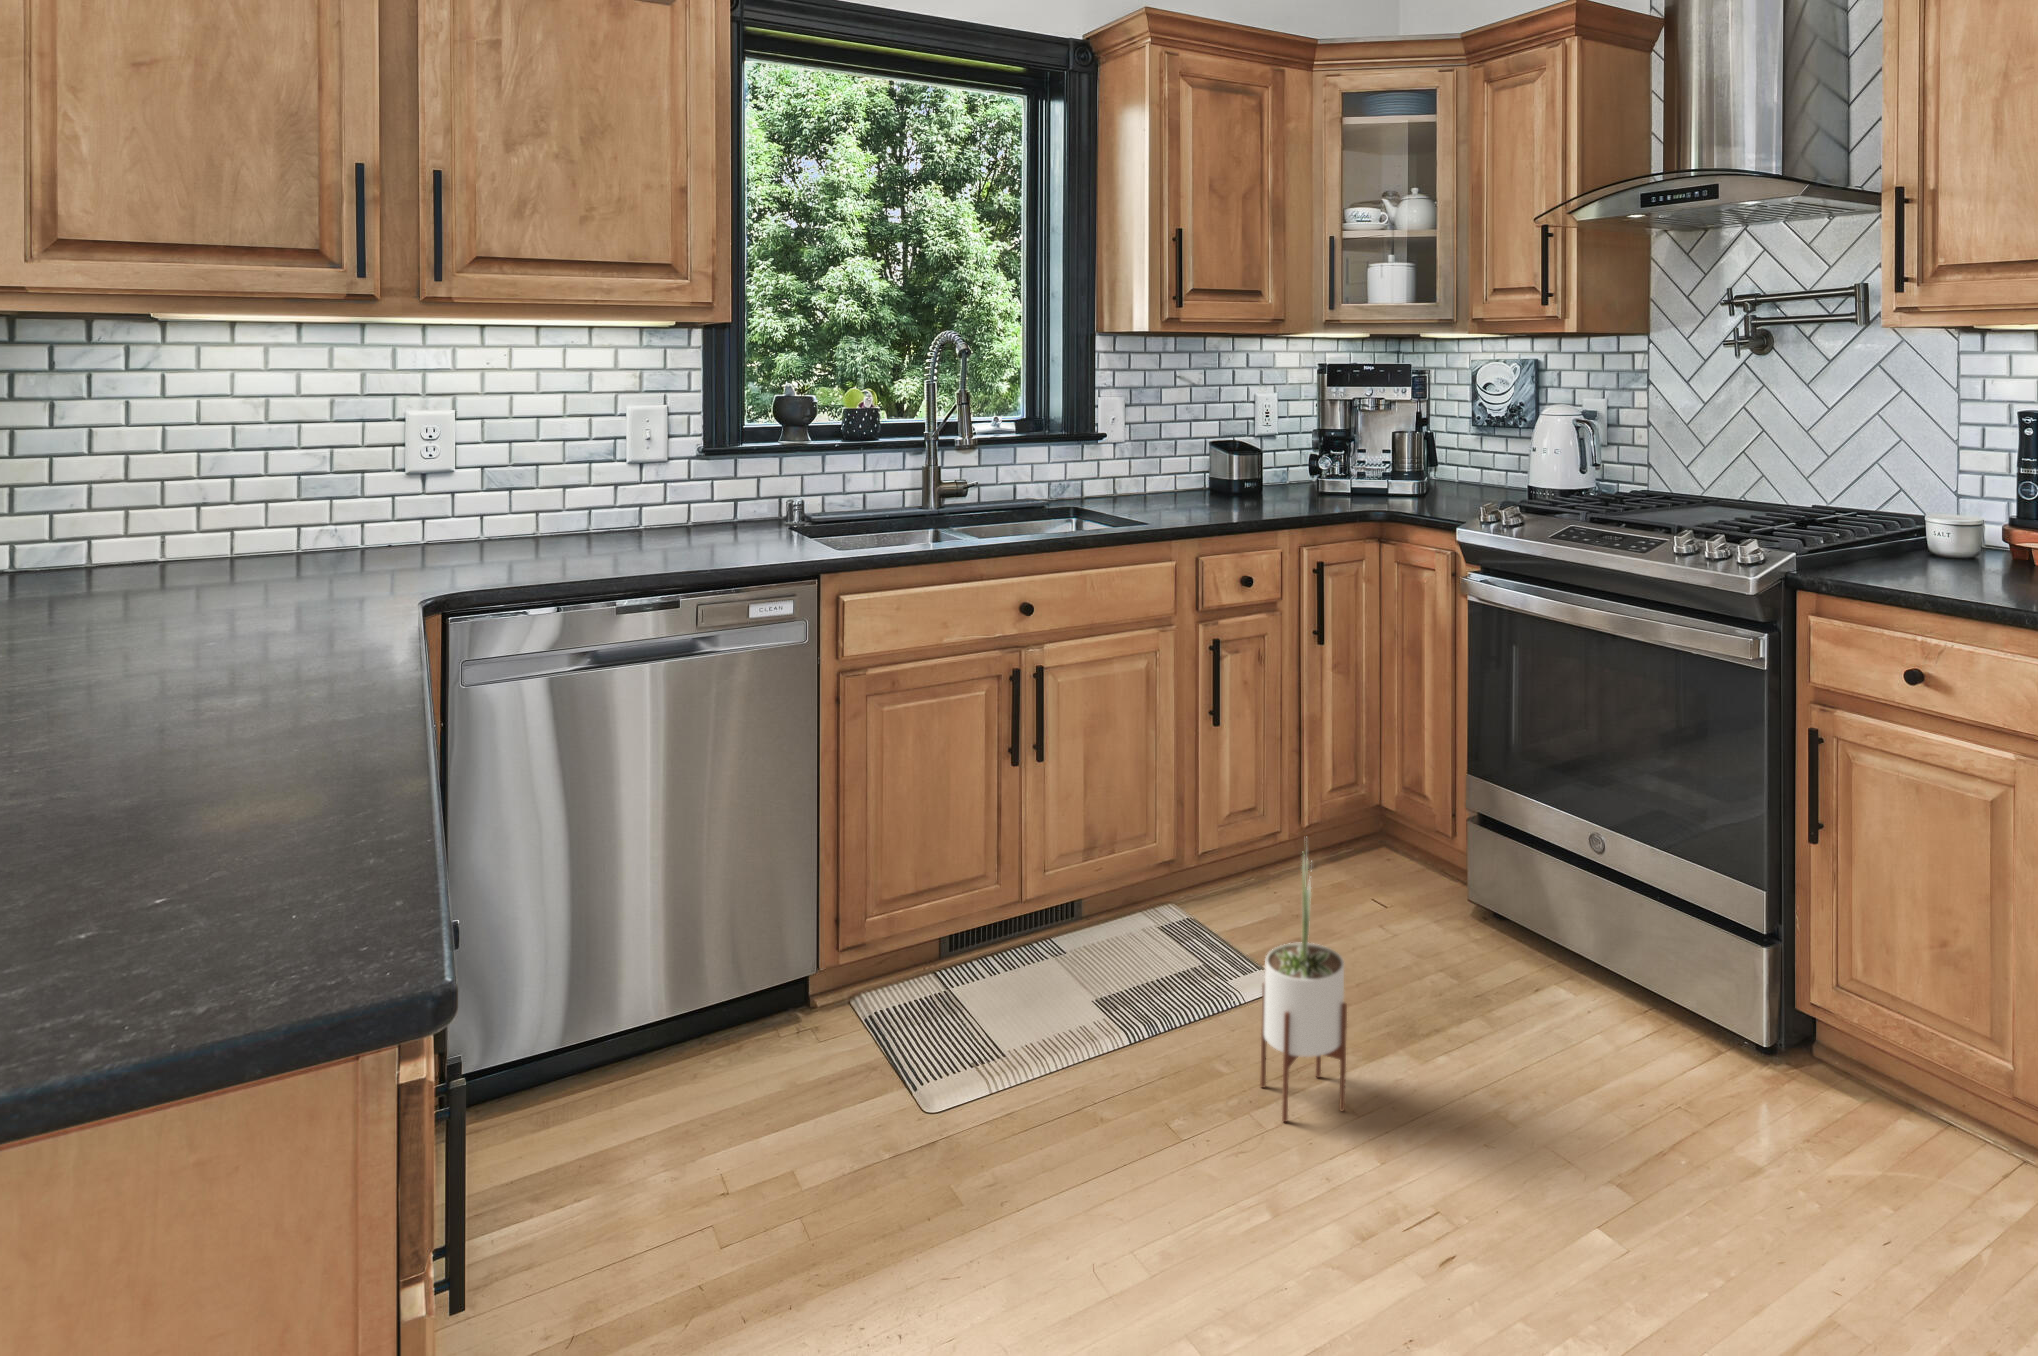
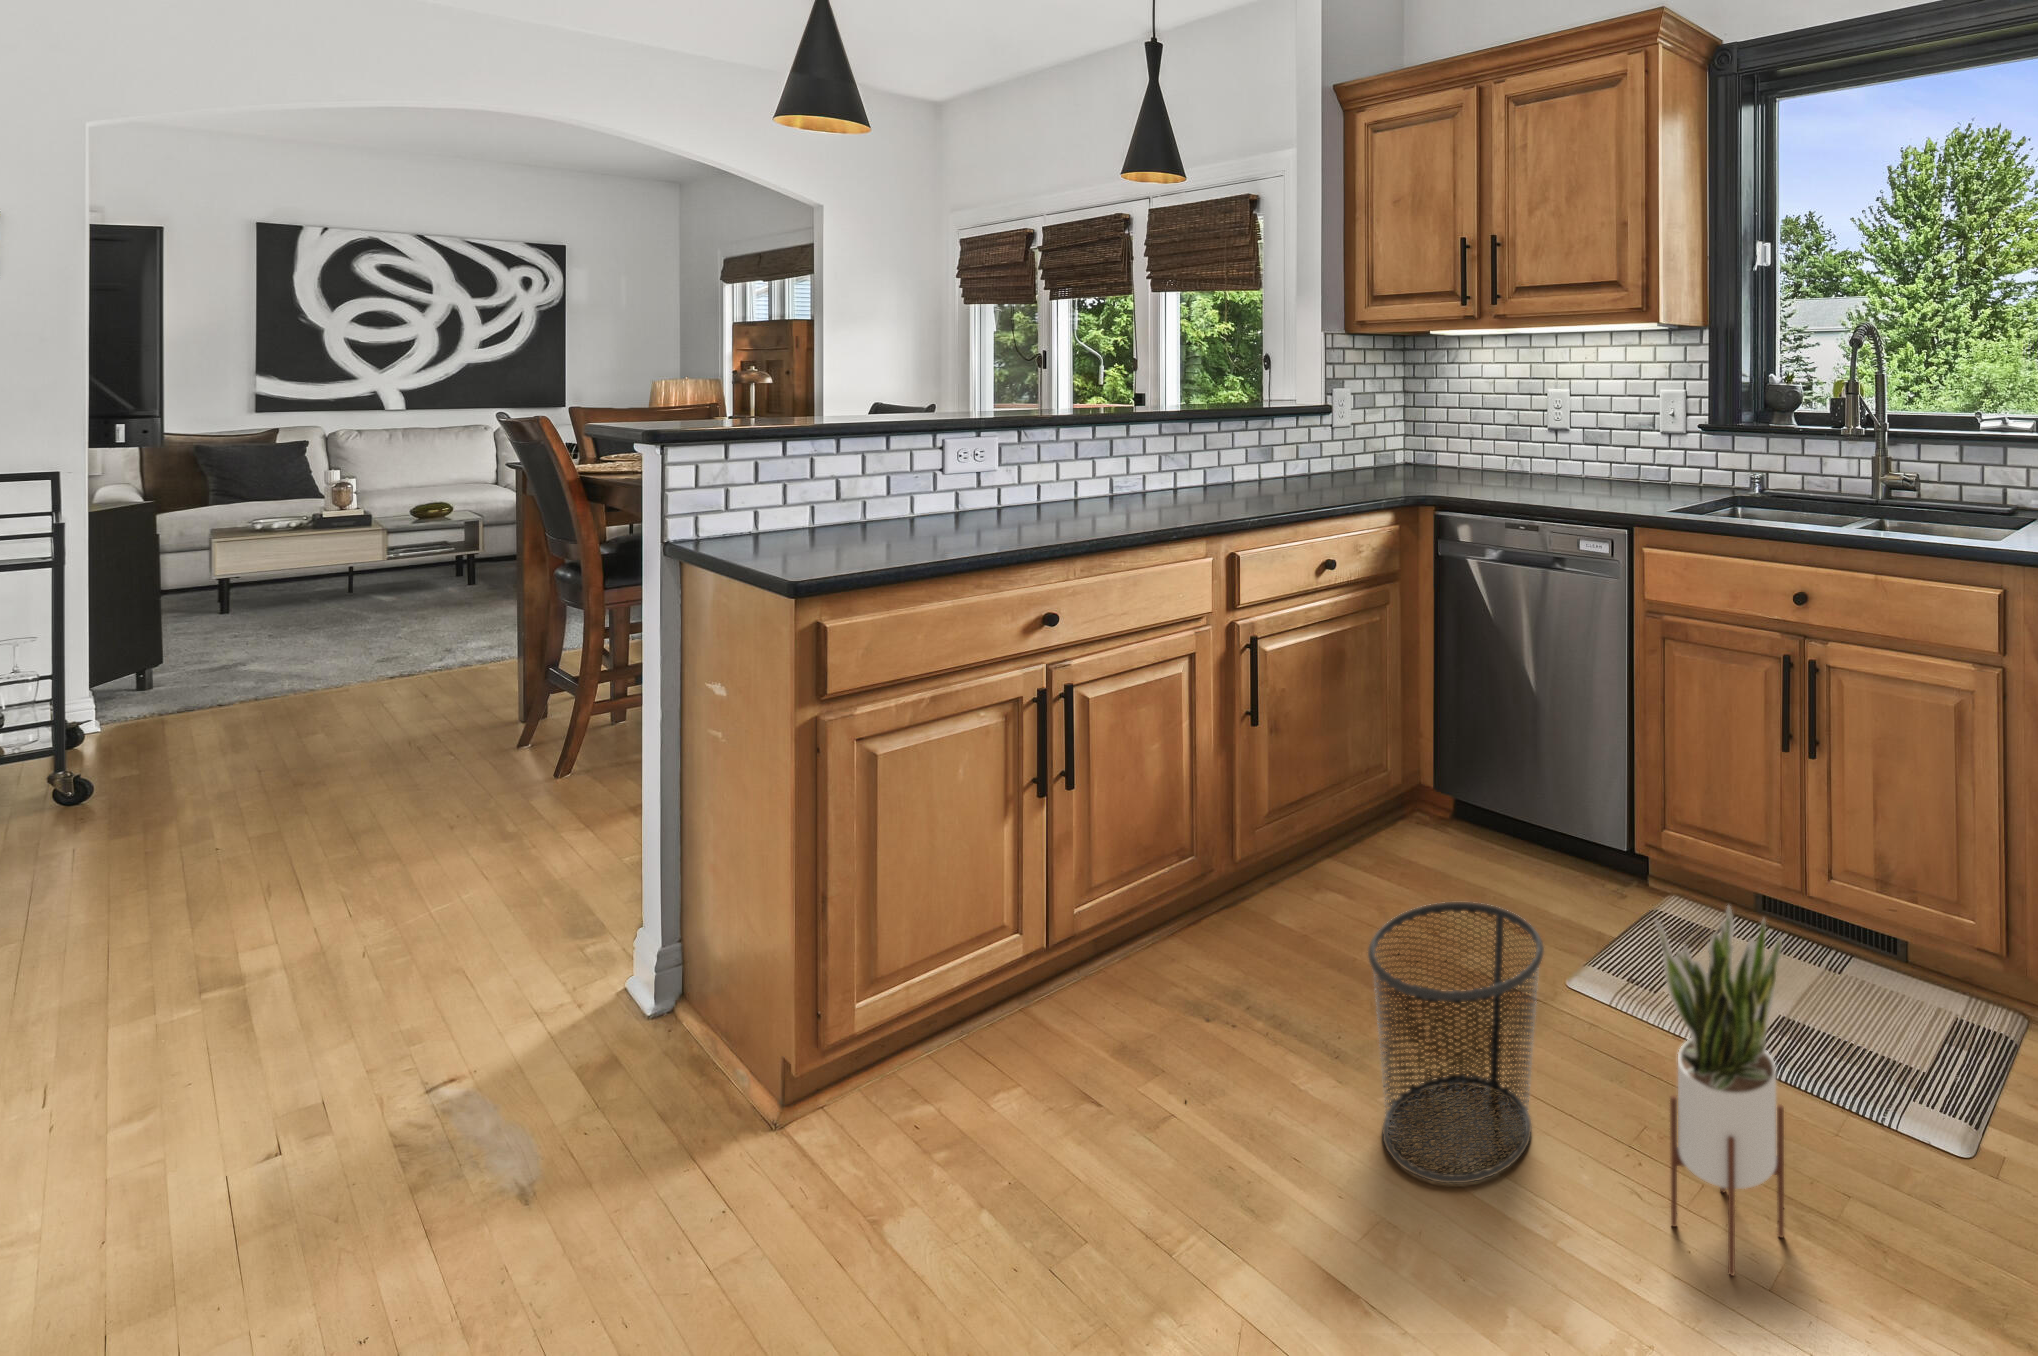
waste bin: none [1014,971,1202,1267] -> present [1368,902,1544,1183]

